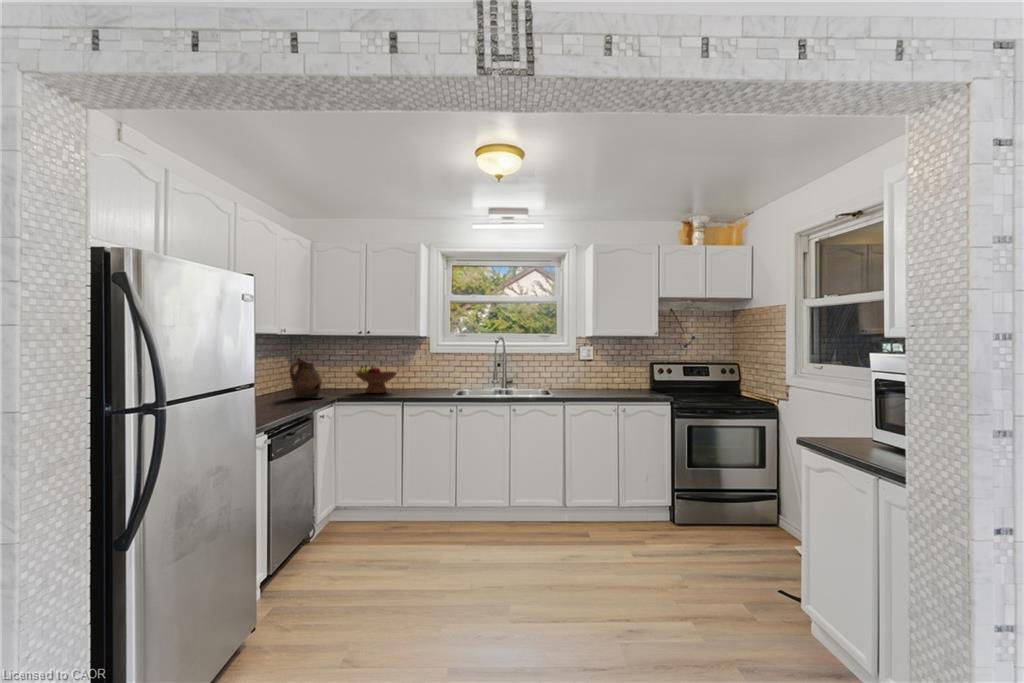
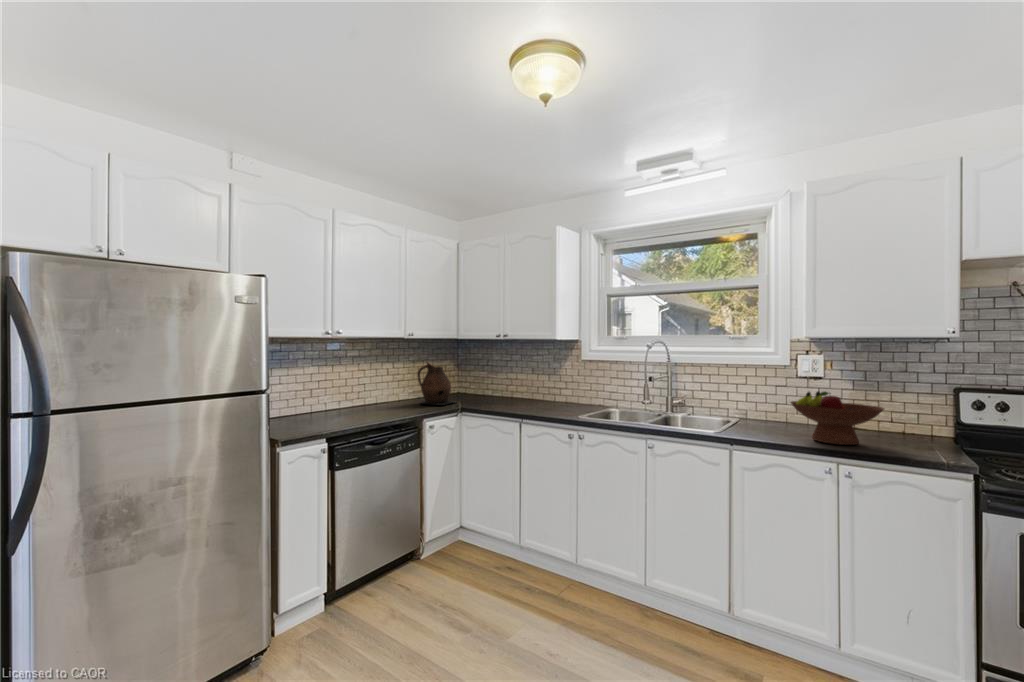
fruit bowl: present [356,366,397,393] -> present [791,391,884,445]

